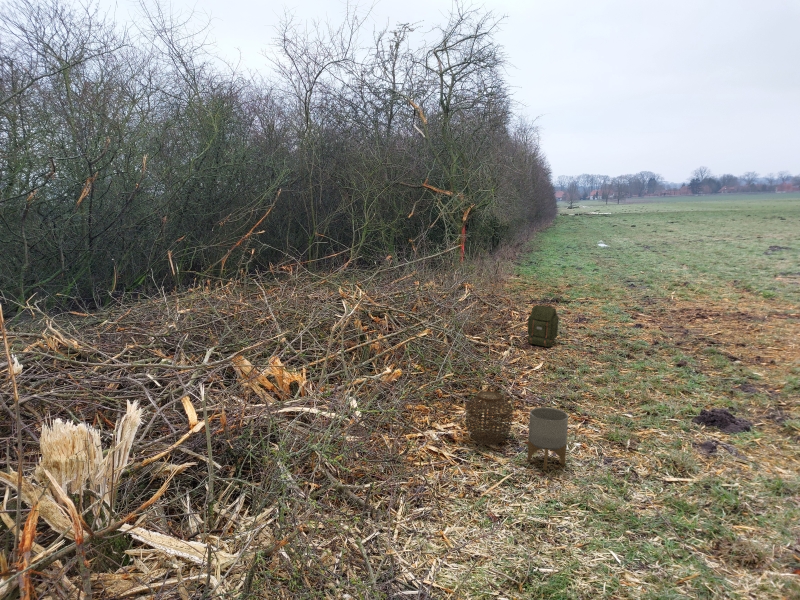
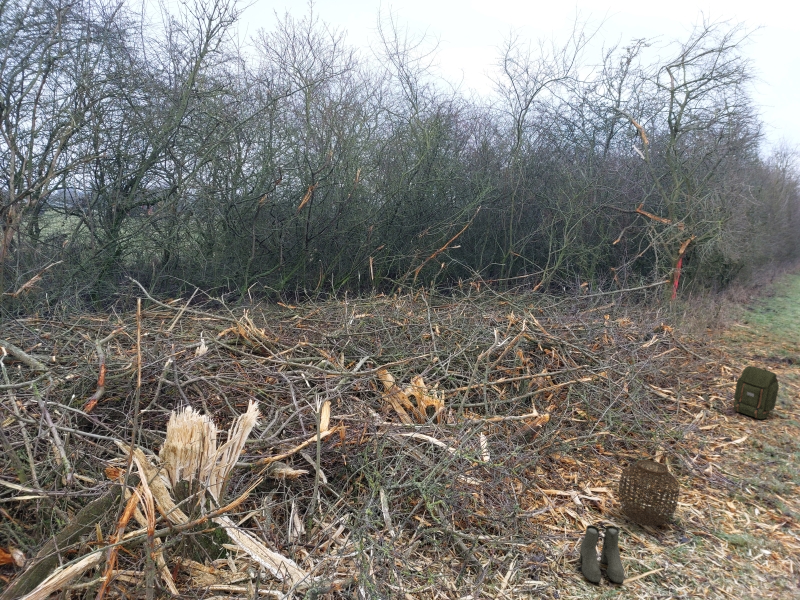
planter: present [527,407,568,470] -> none [688,494,750,574]
boots: none [449,449,487,498] -> present [580,525,624,583]

